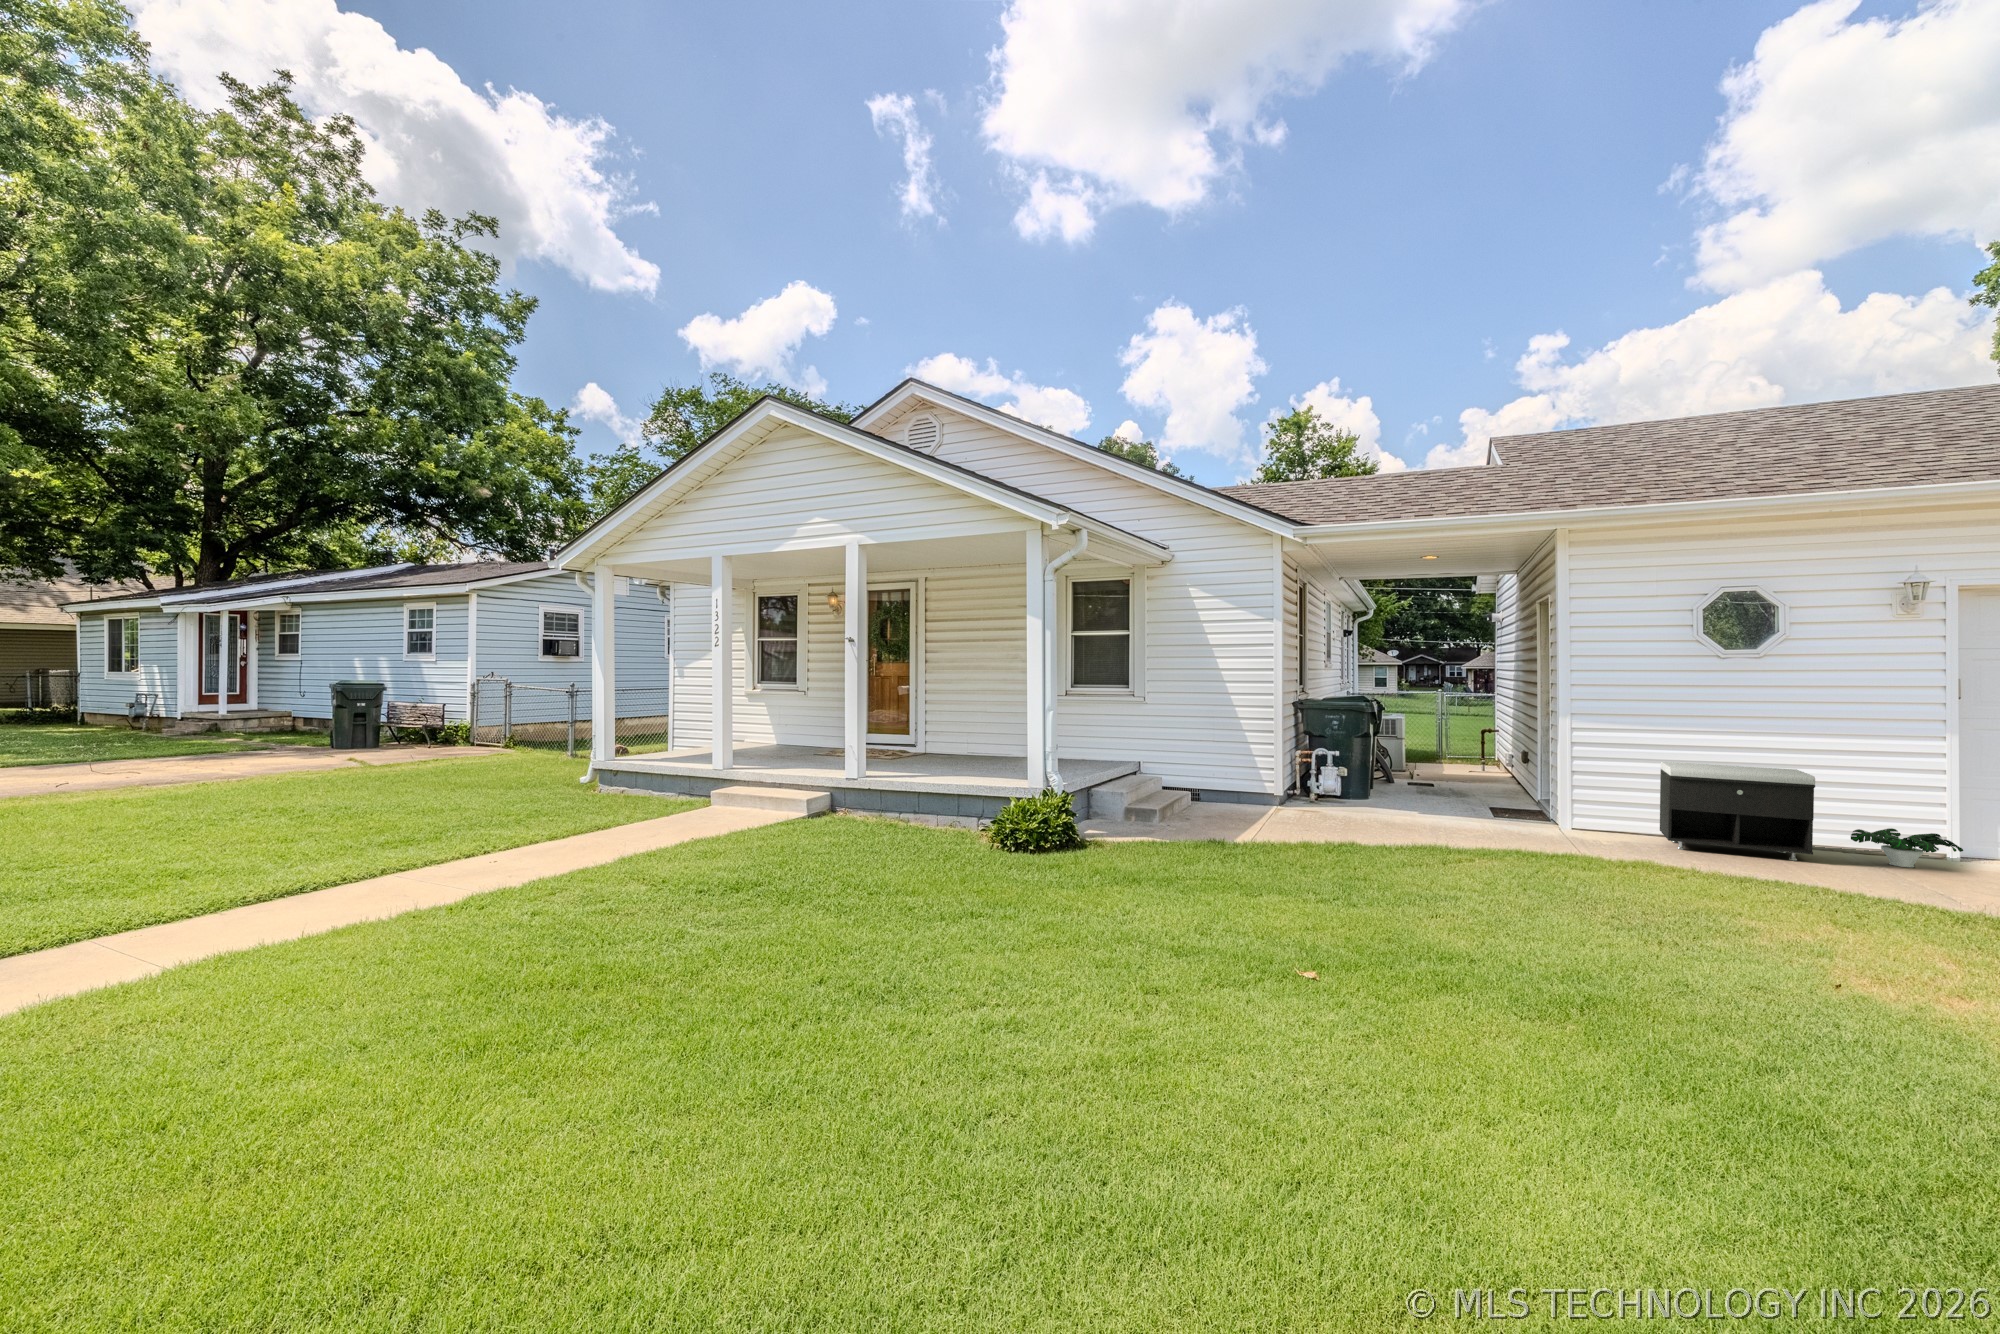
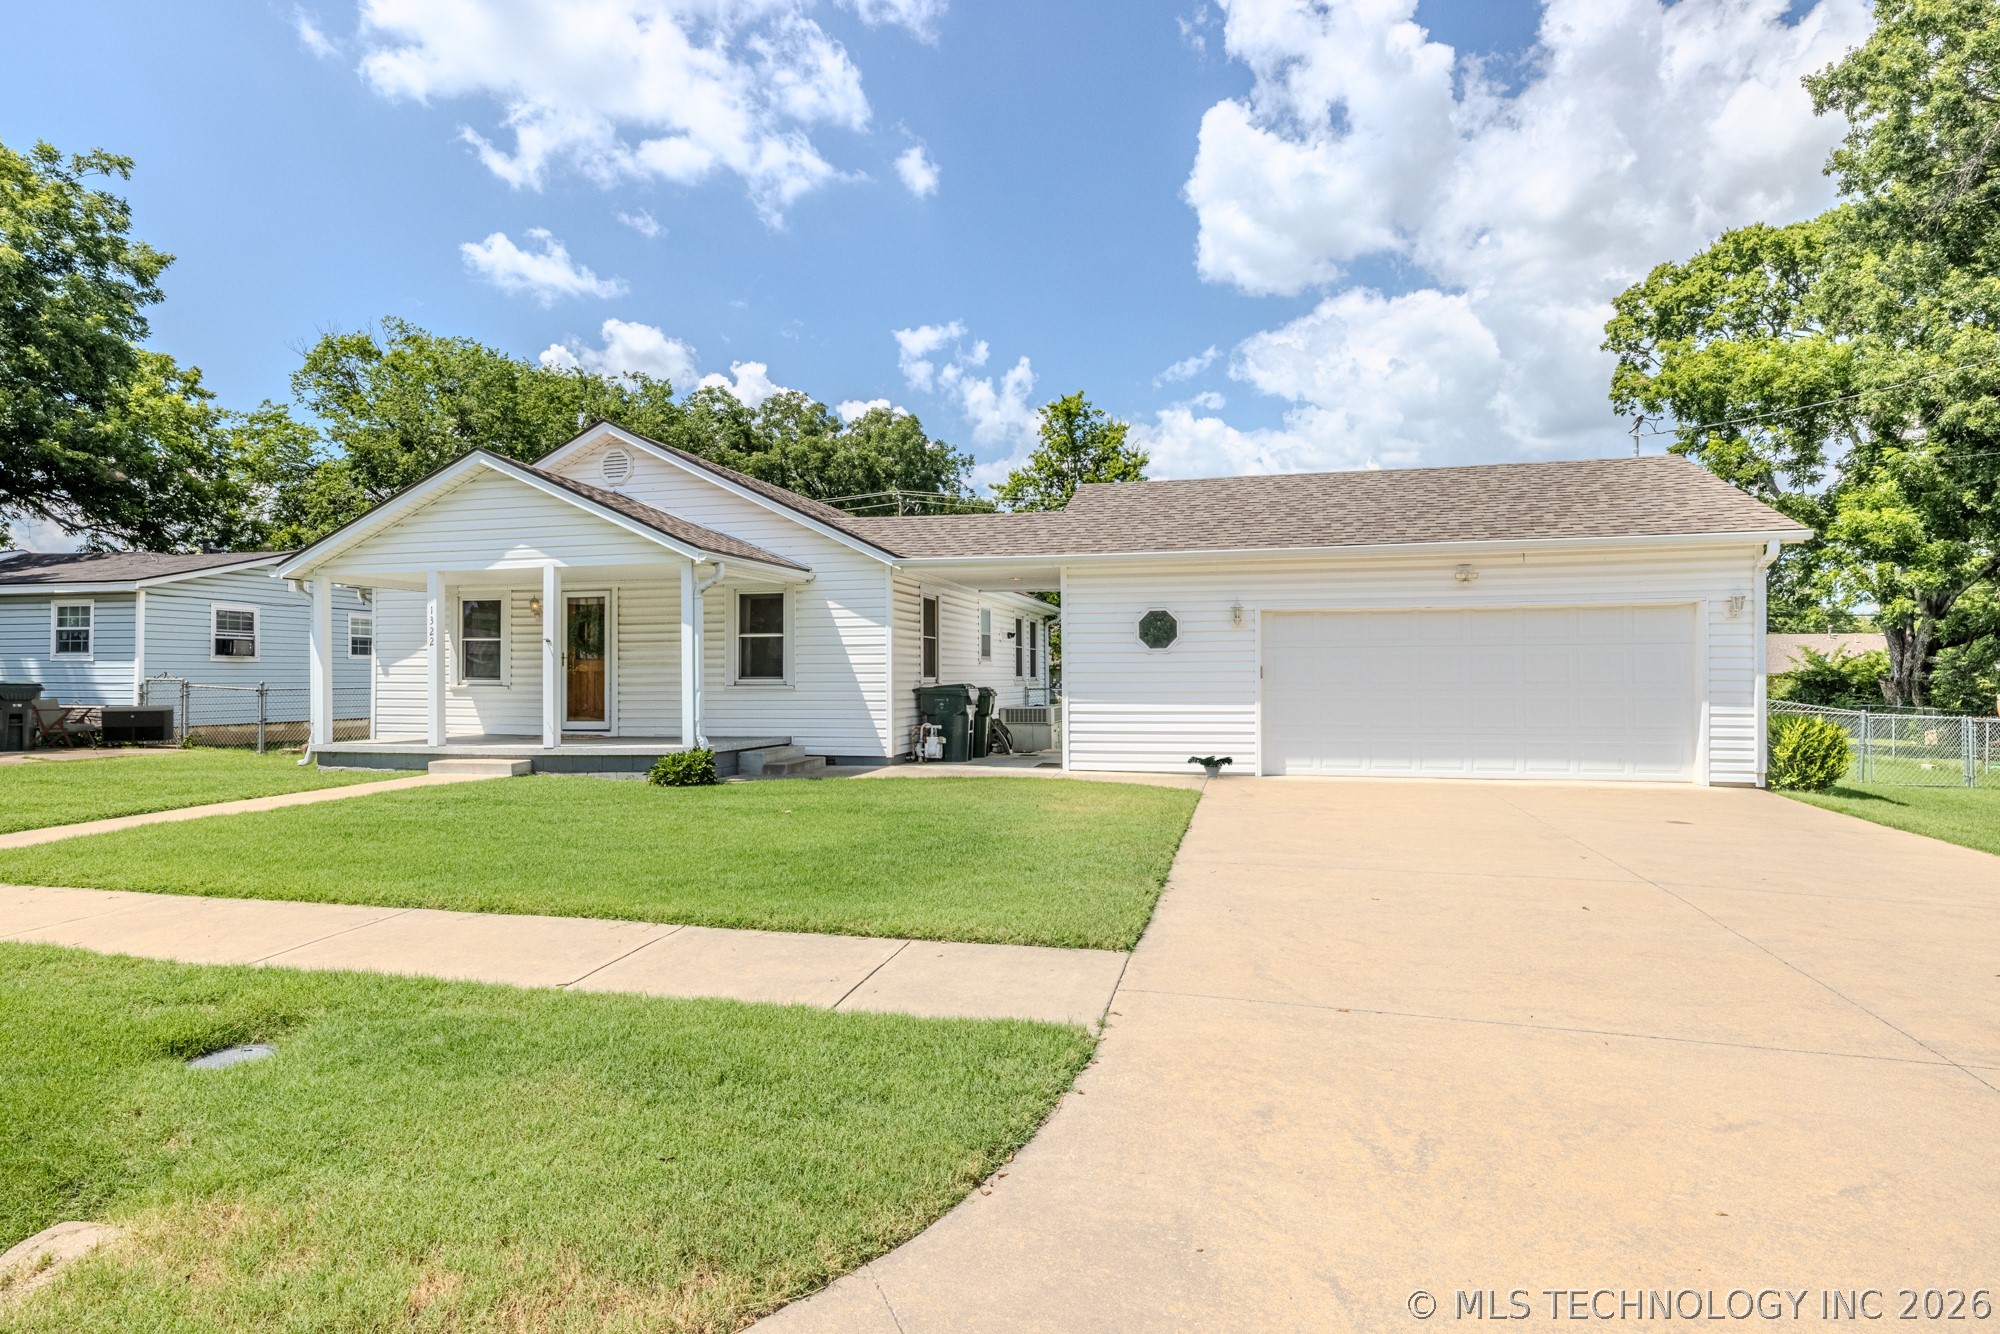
lounge chair: none [371,697,435,746] -> present [25,698,96,748]
storage bench: present [1660,762,1815,861] -> present [101,706,174,746]

